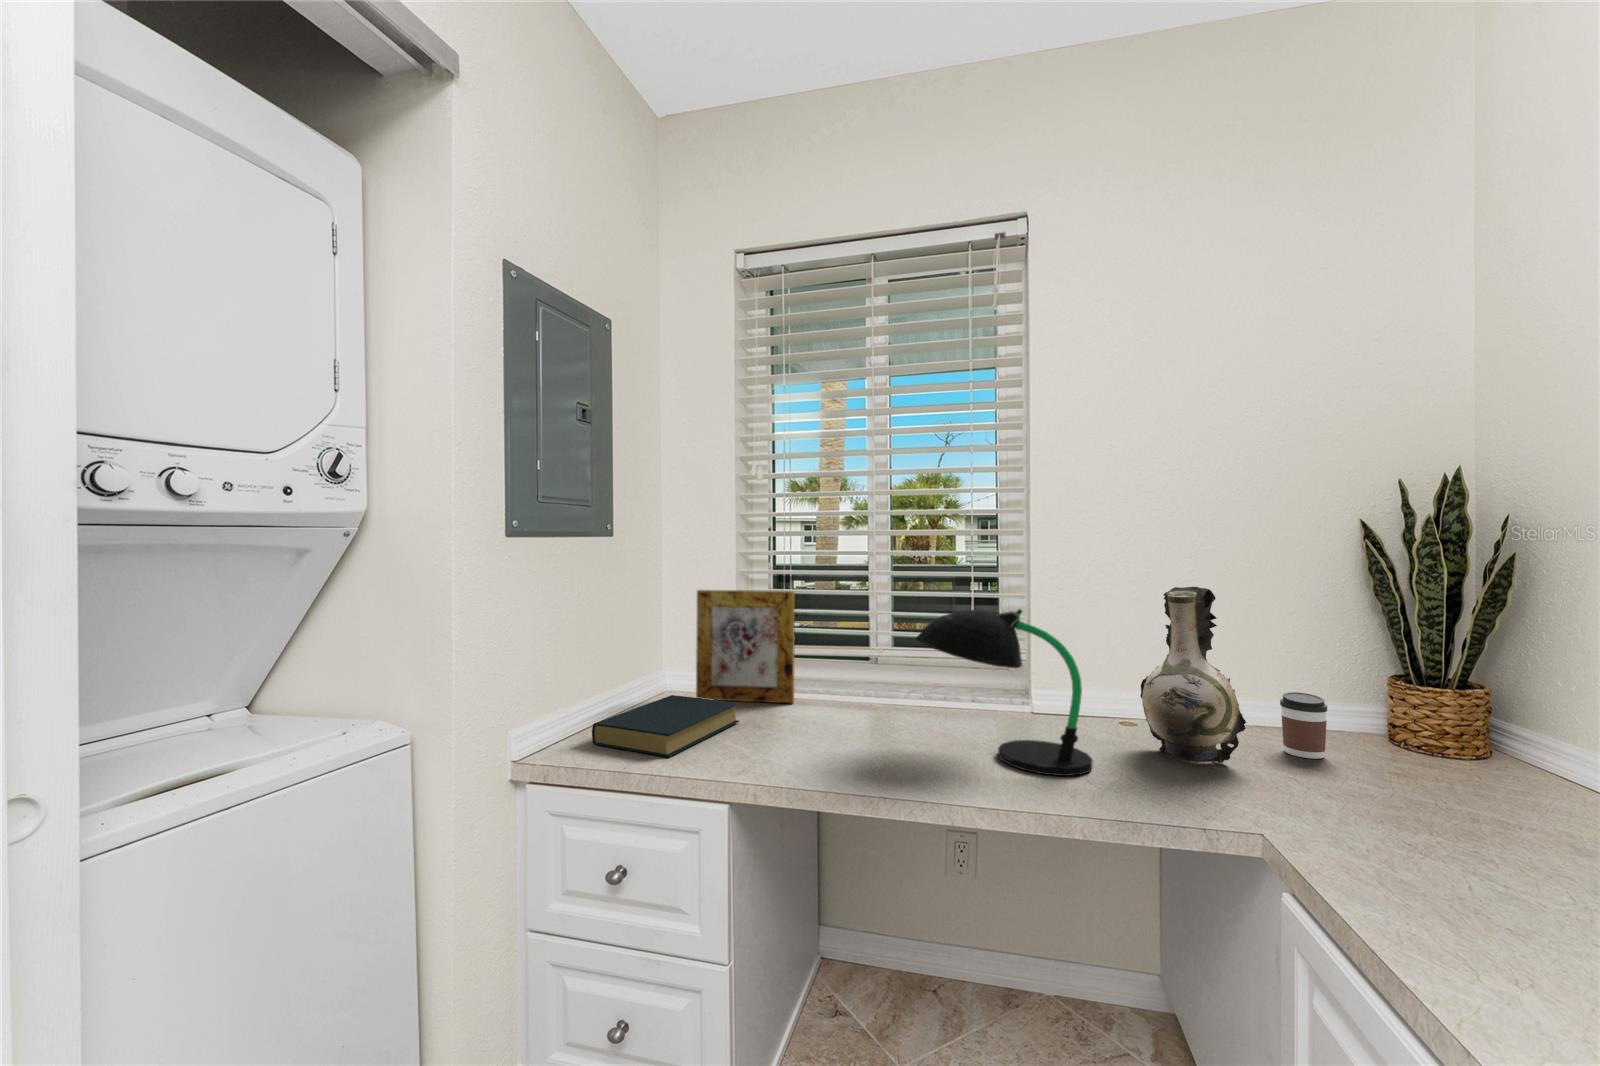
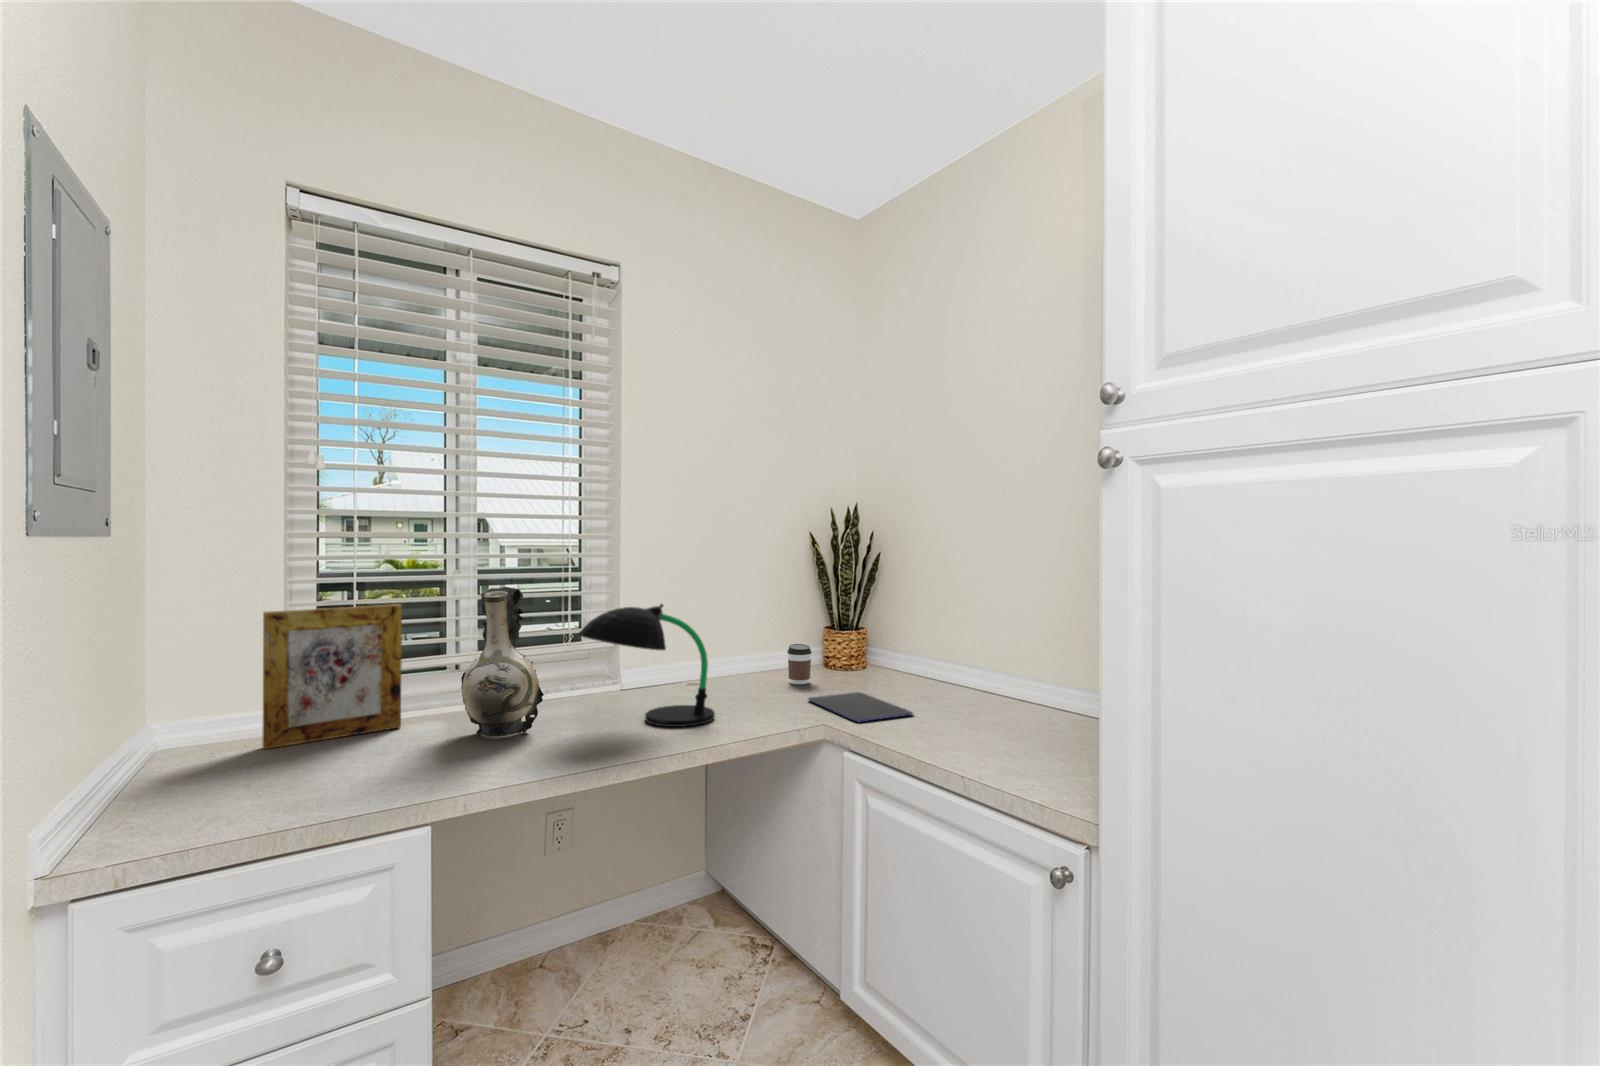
decorative vase: present [1140,587,1246,766] -> present [461,587,544,737]
hardback book: present [592,695,739,757] -> none [222,734,376,817]
tablet: none [1279,781,1504,875] -> present [808,692,913,722]

